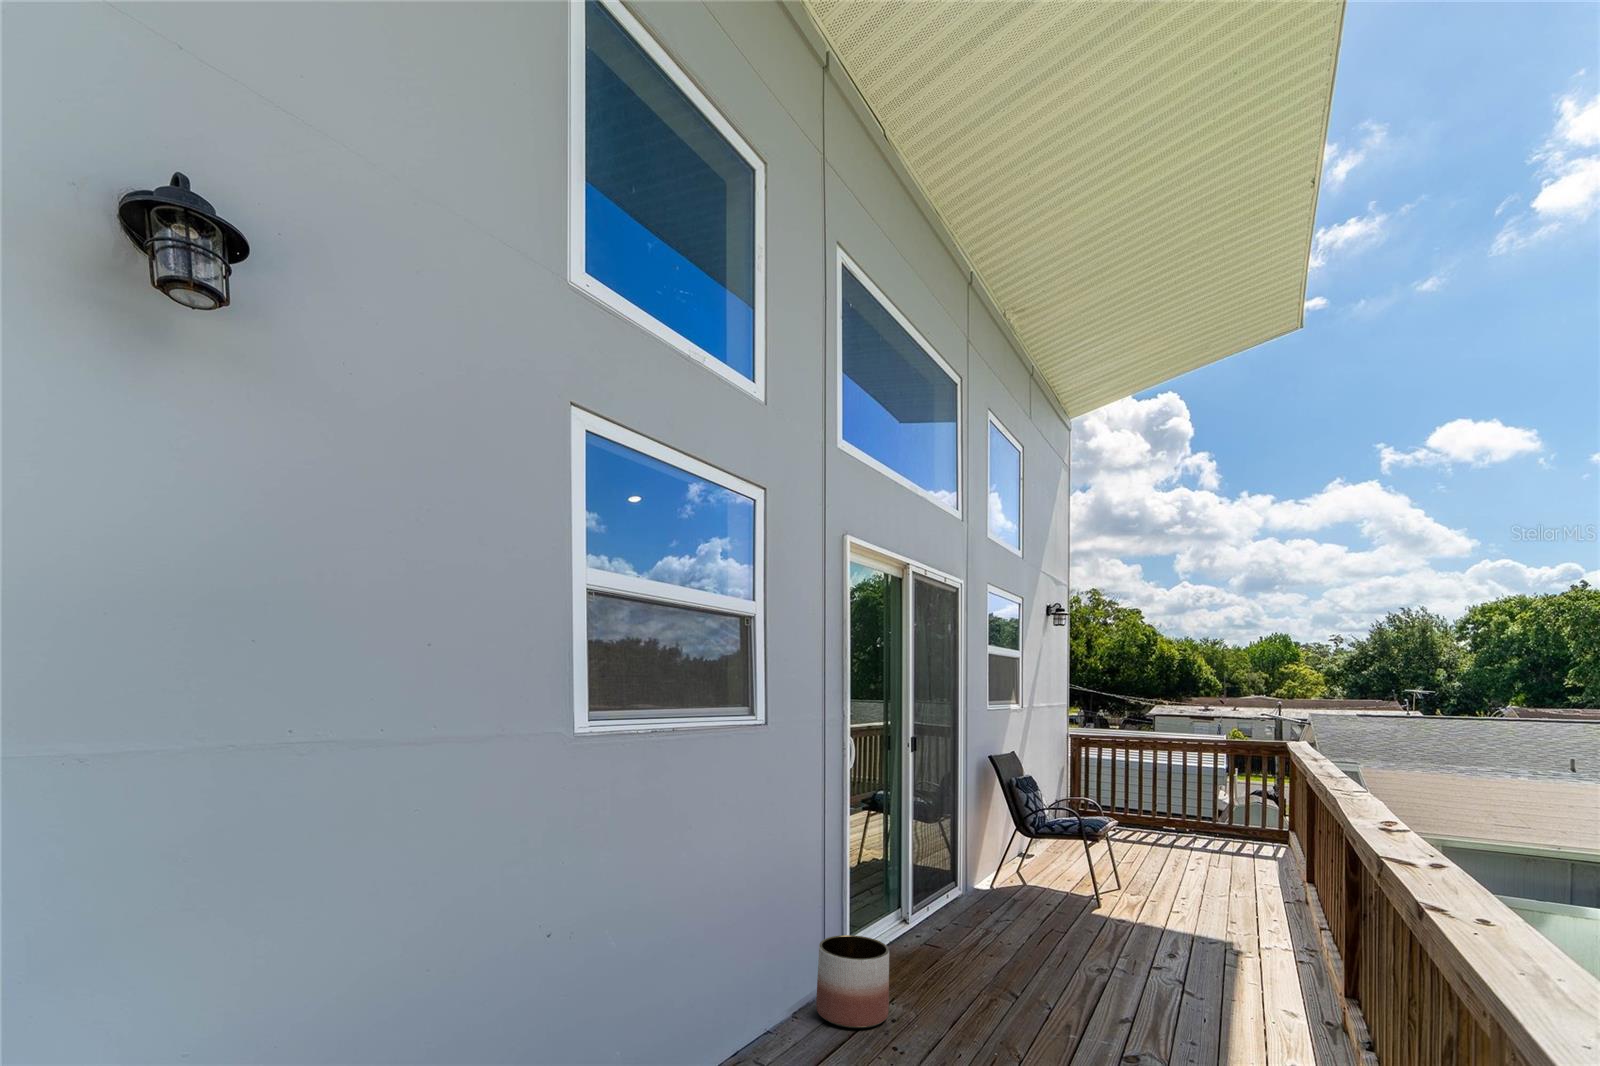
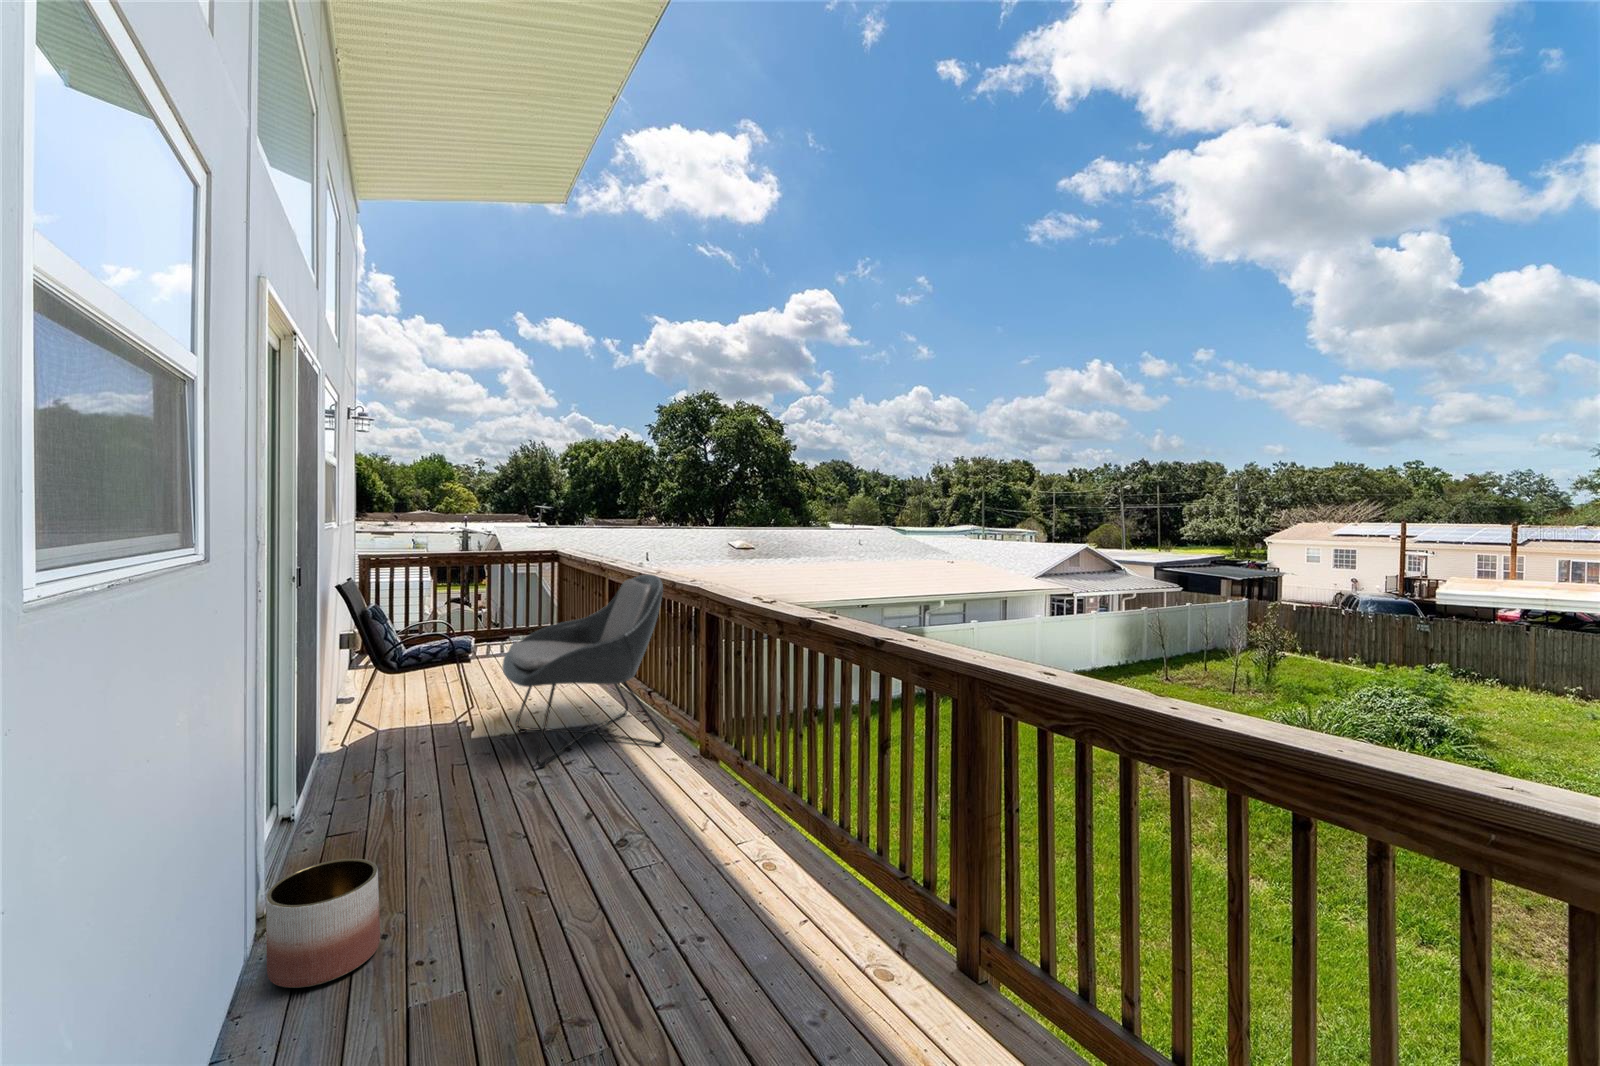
lounge chair: none [1105,765,1296,996] -> present [502,574,665,768]

